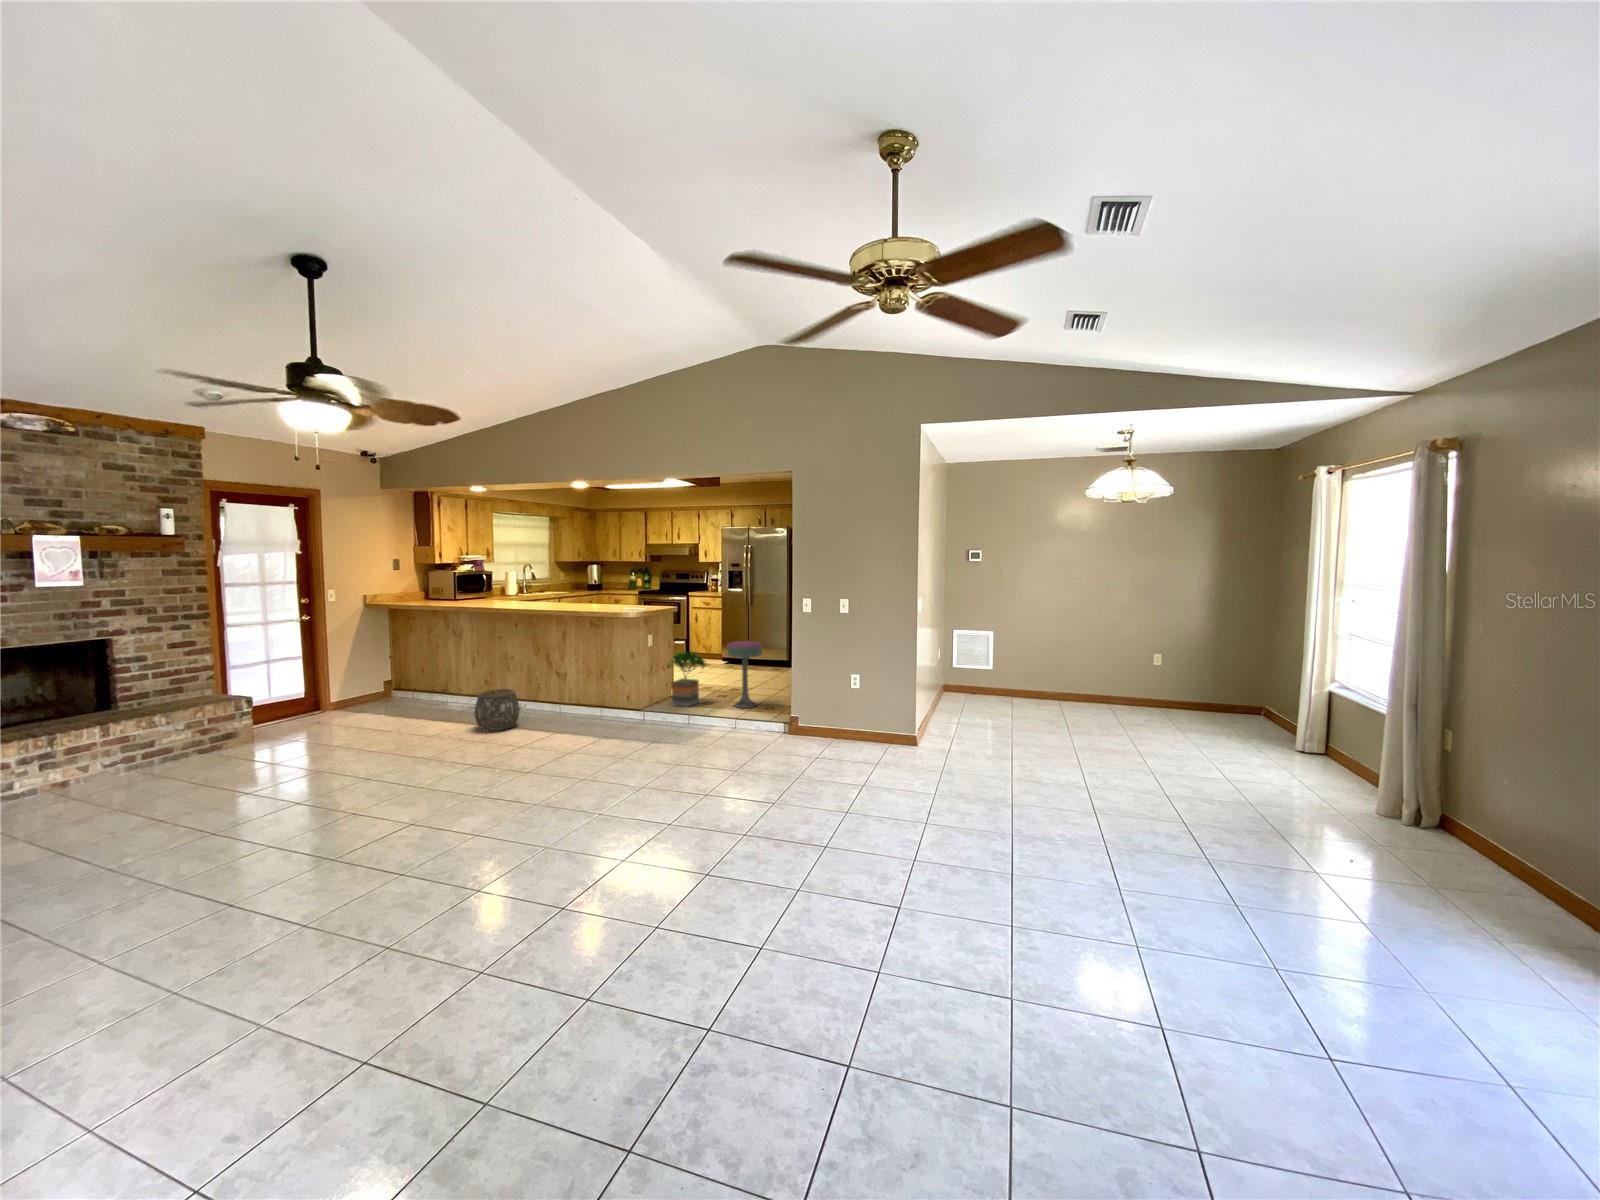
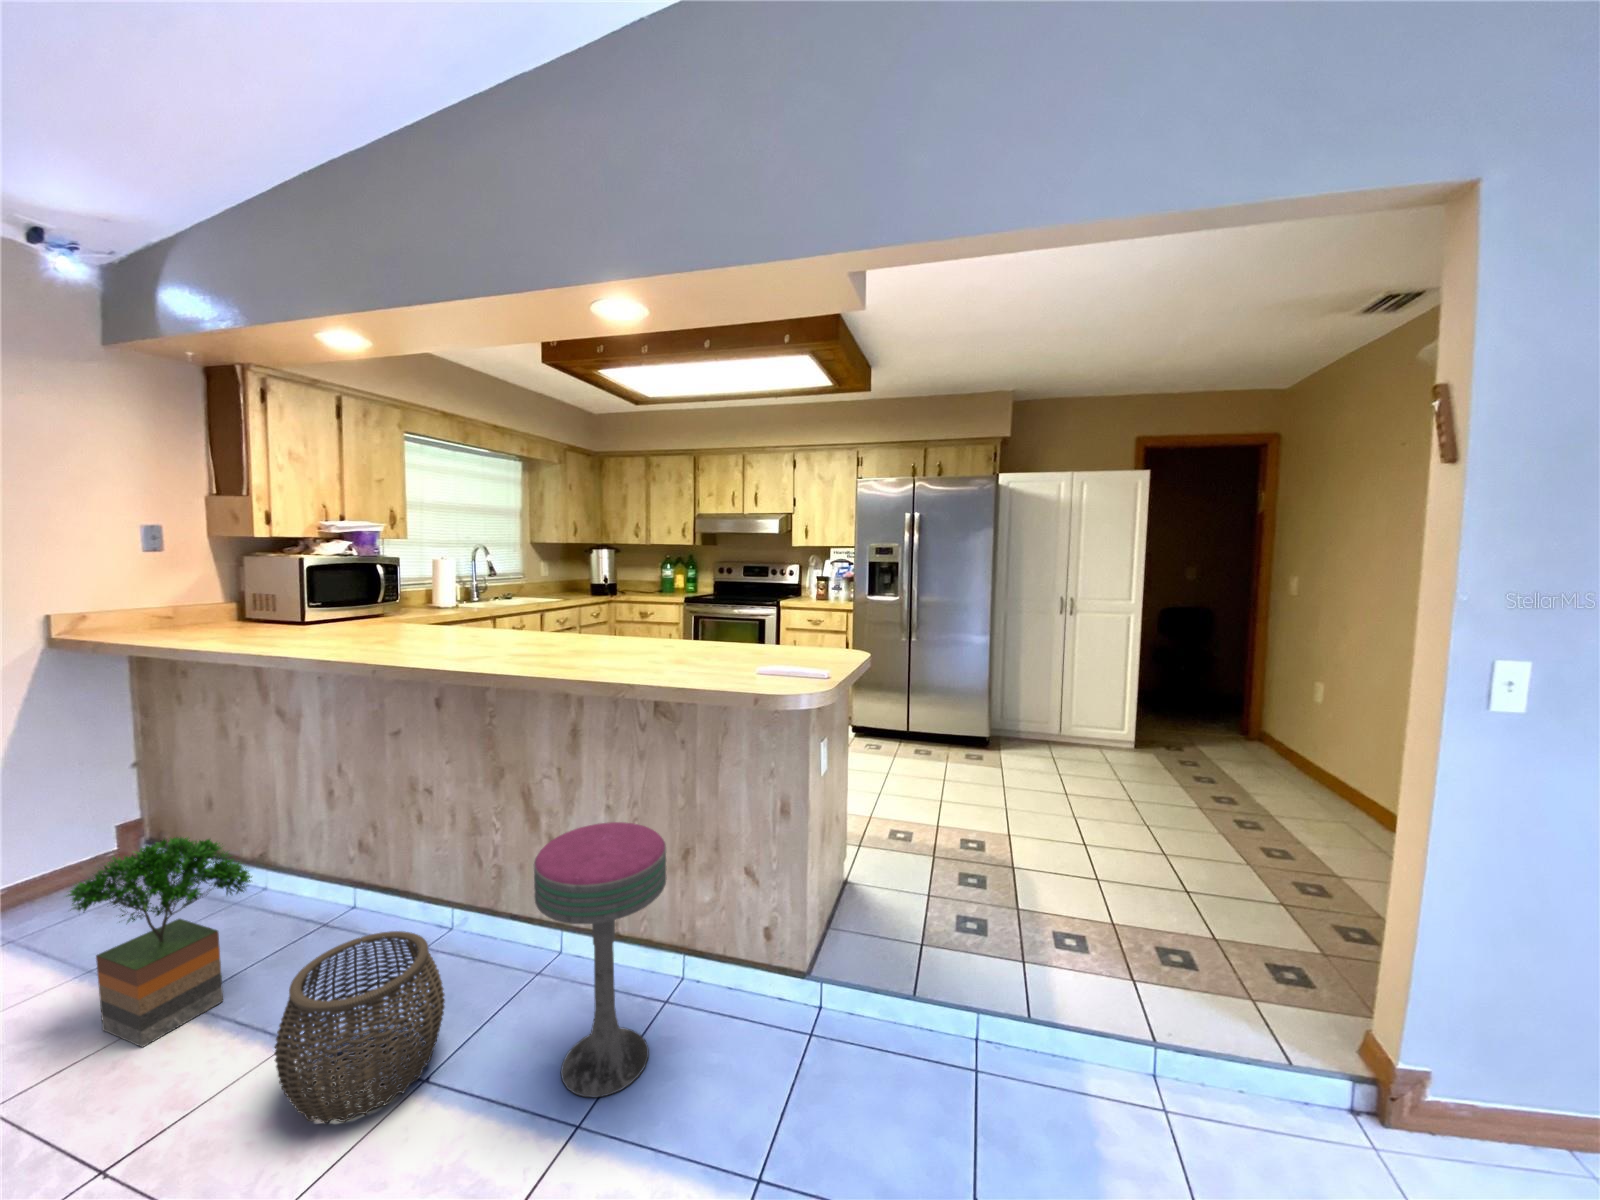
bar stool: present [727,641,762,708] -> present [534,822,667,1097]
potted tree: present [666,652,706,707] -> present [66,837,252,1047]

